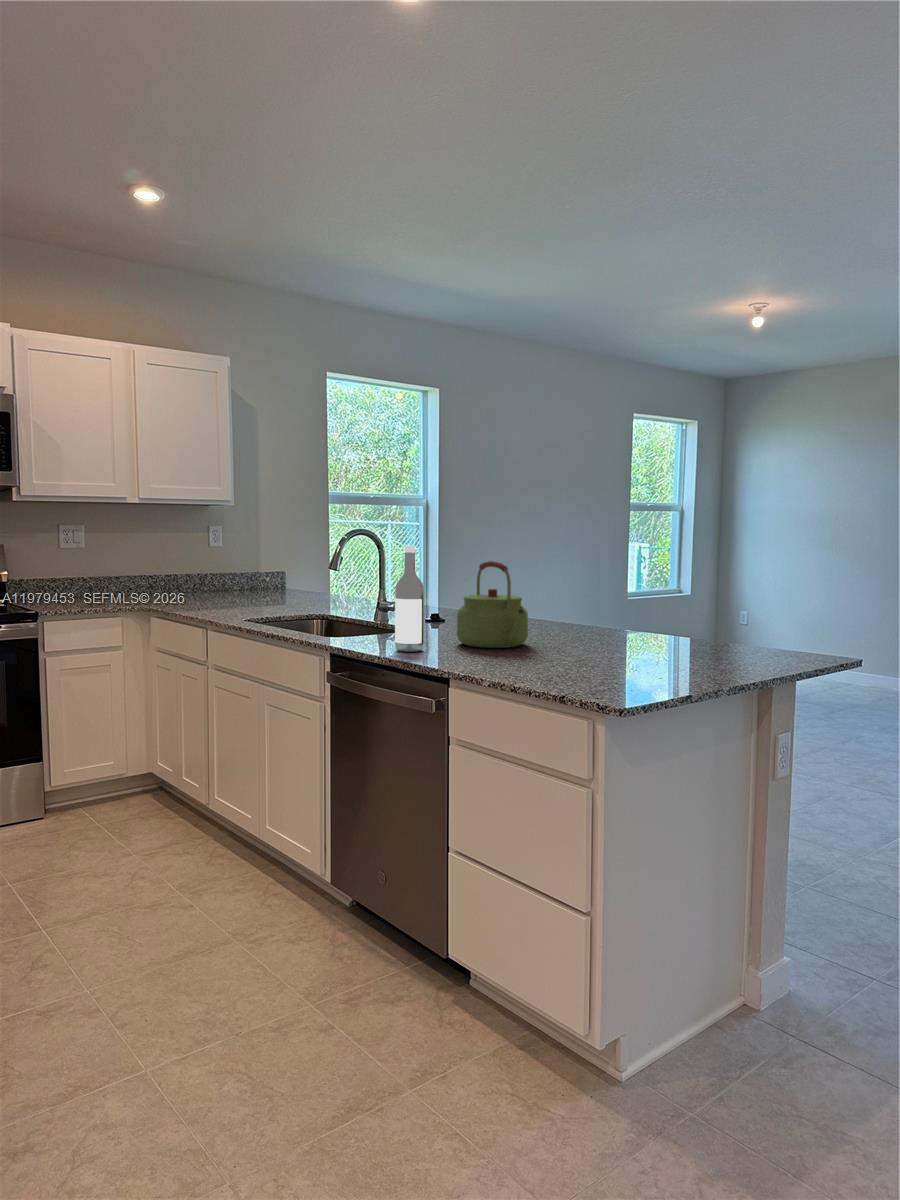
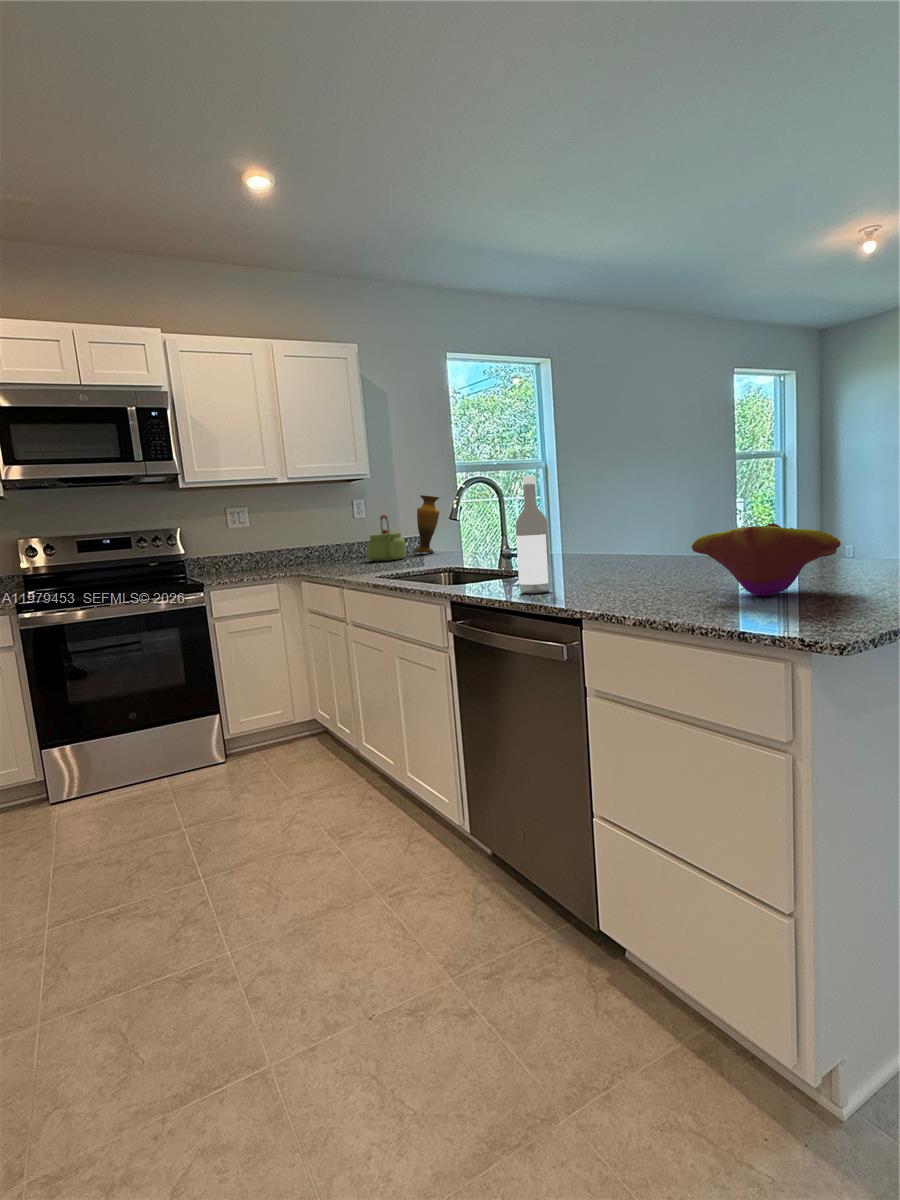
vase: none [277,526,310,591] -> present [415,495,440,553]
kettle: present [457,561,528,648] -> present [367,515,406,561]
decorative bowl: none [541,608,652,668] -> present [692,523,841,596]

